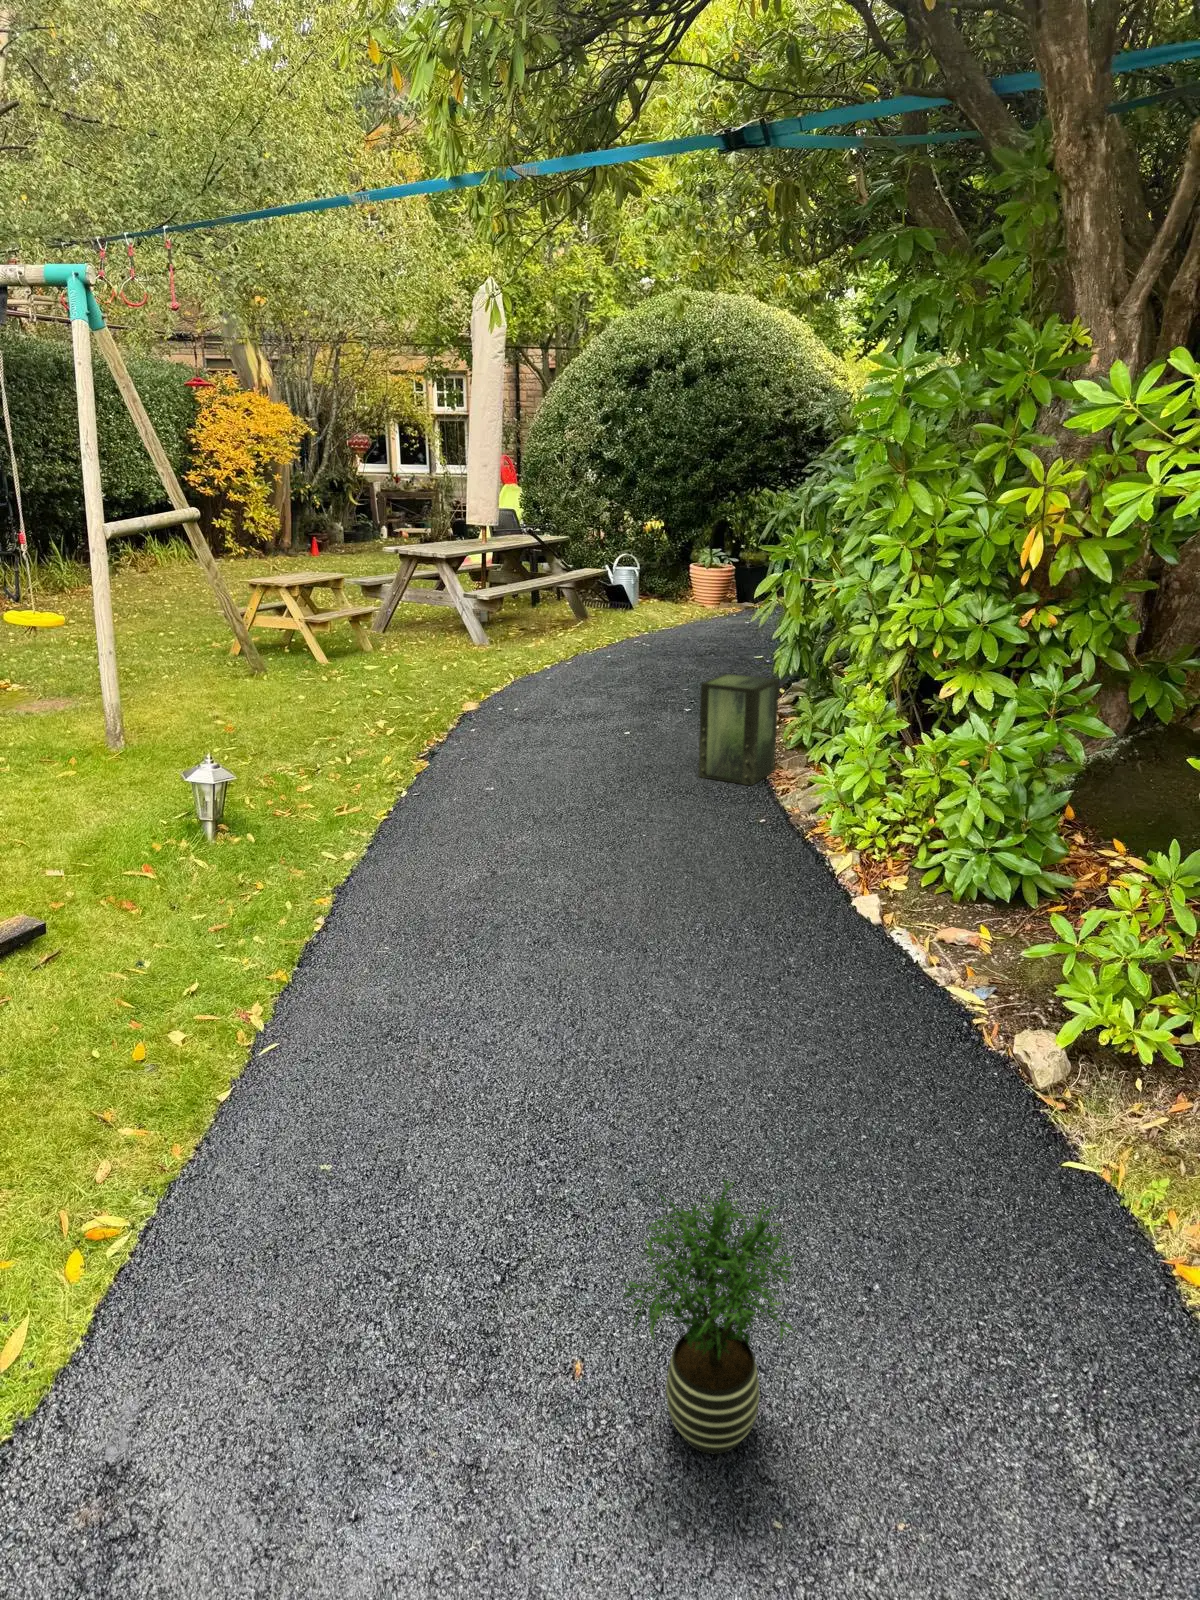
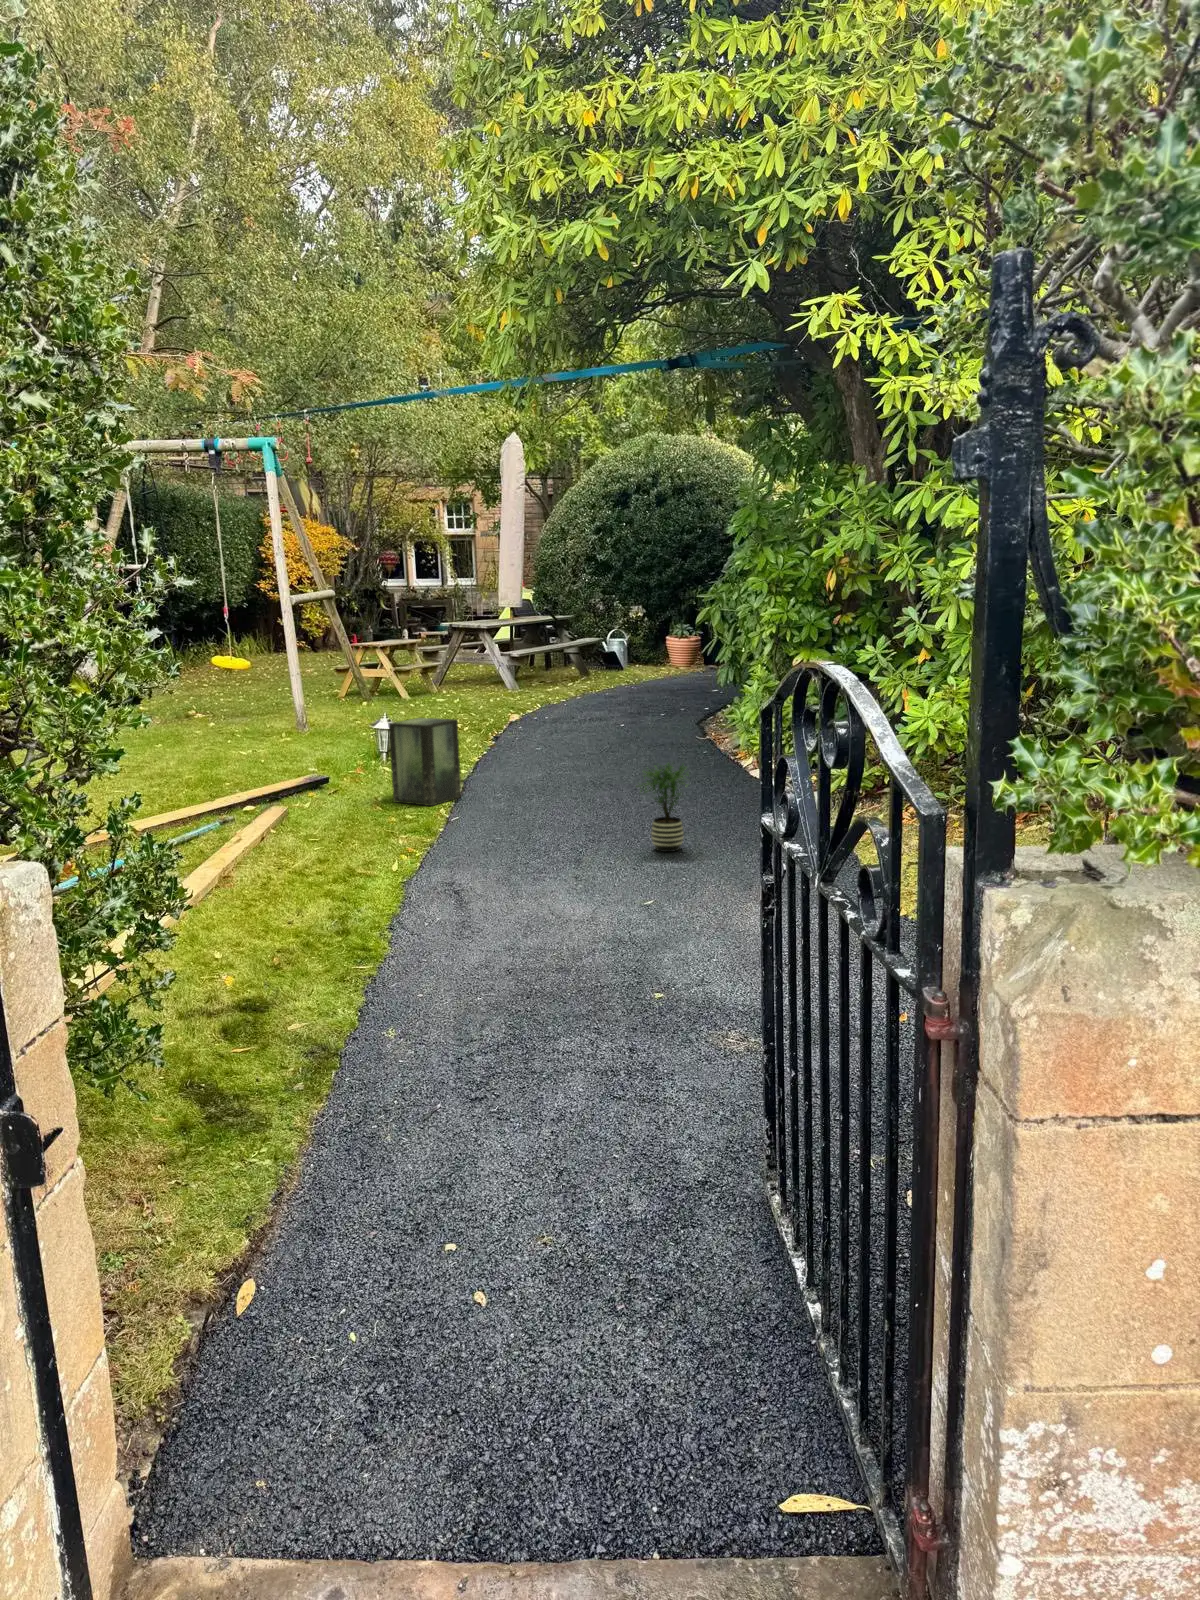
storage box: present [698,674,779,786] -> present [389,718,461,806]

